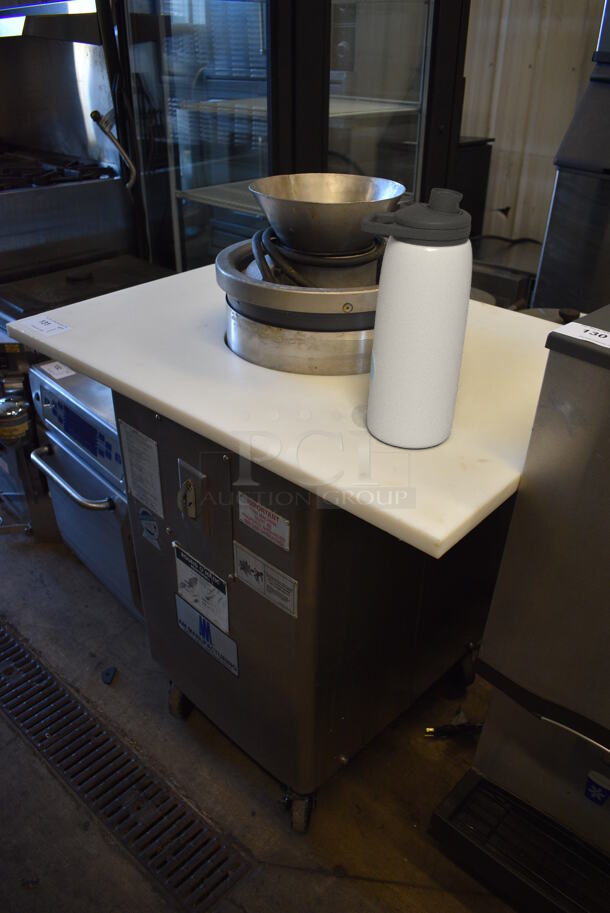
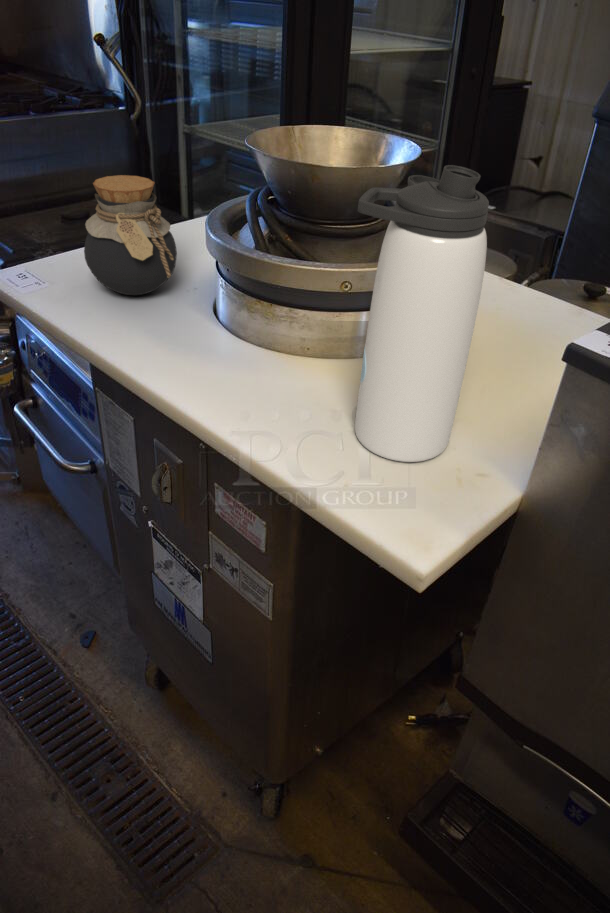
jar: none [109,225,191,330] -> present [84,175,177,295]

